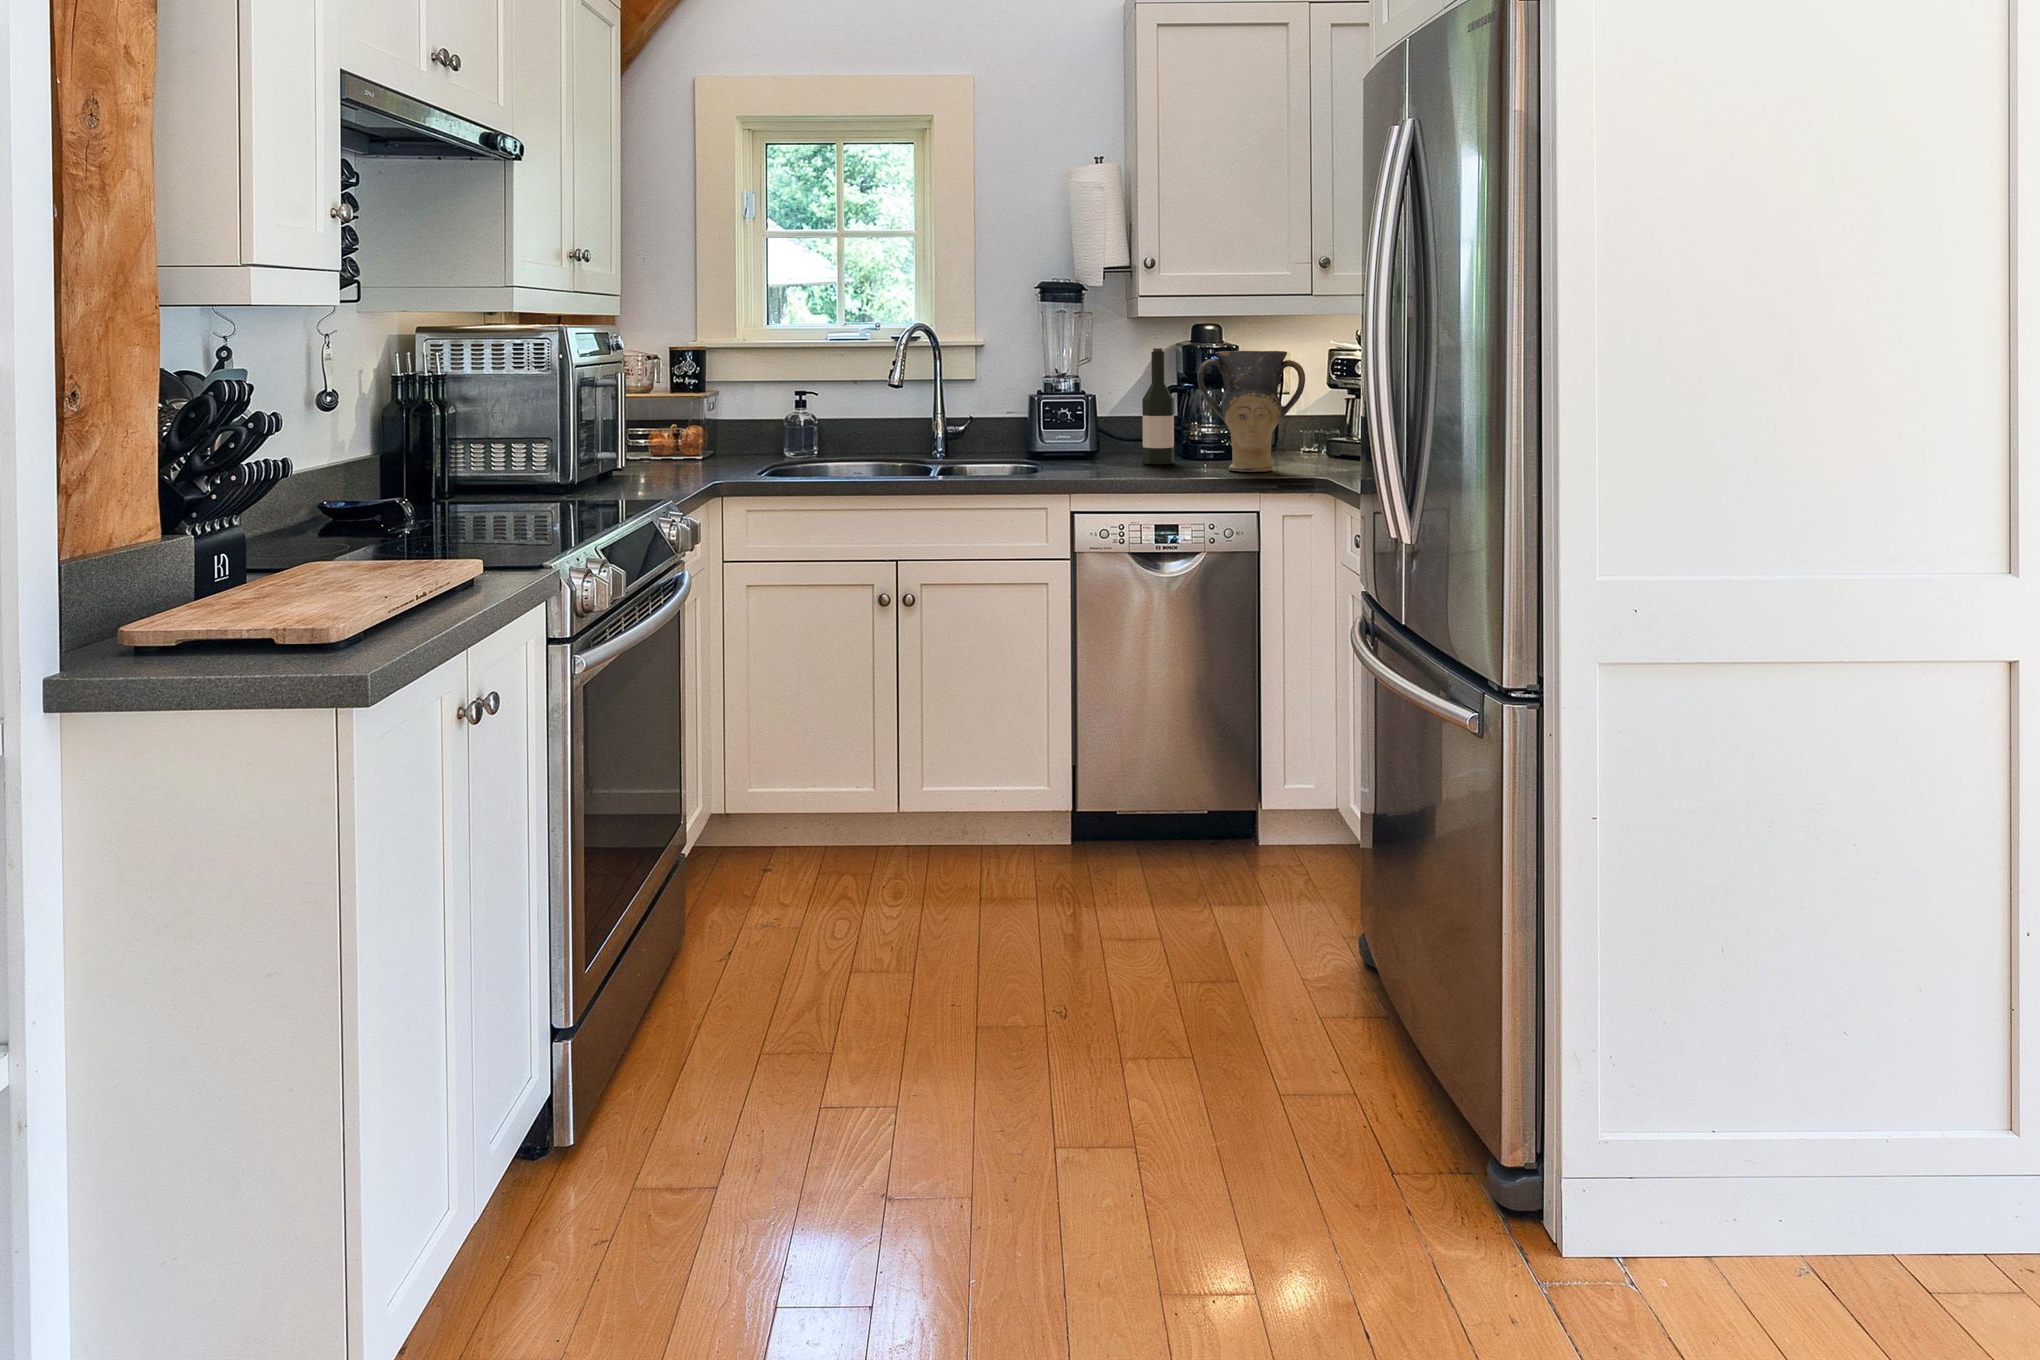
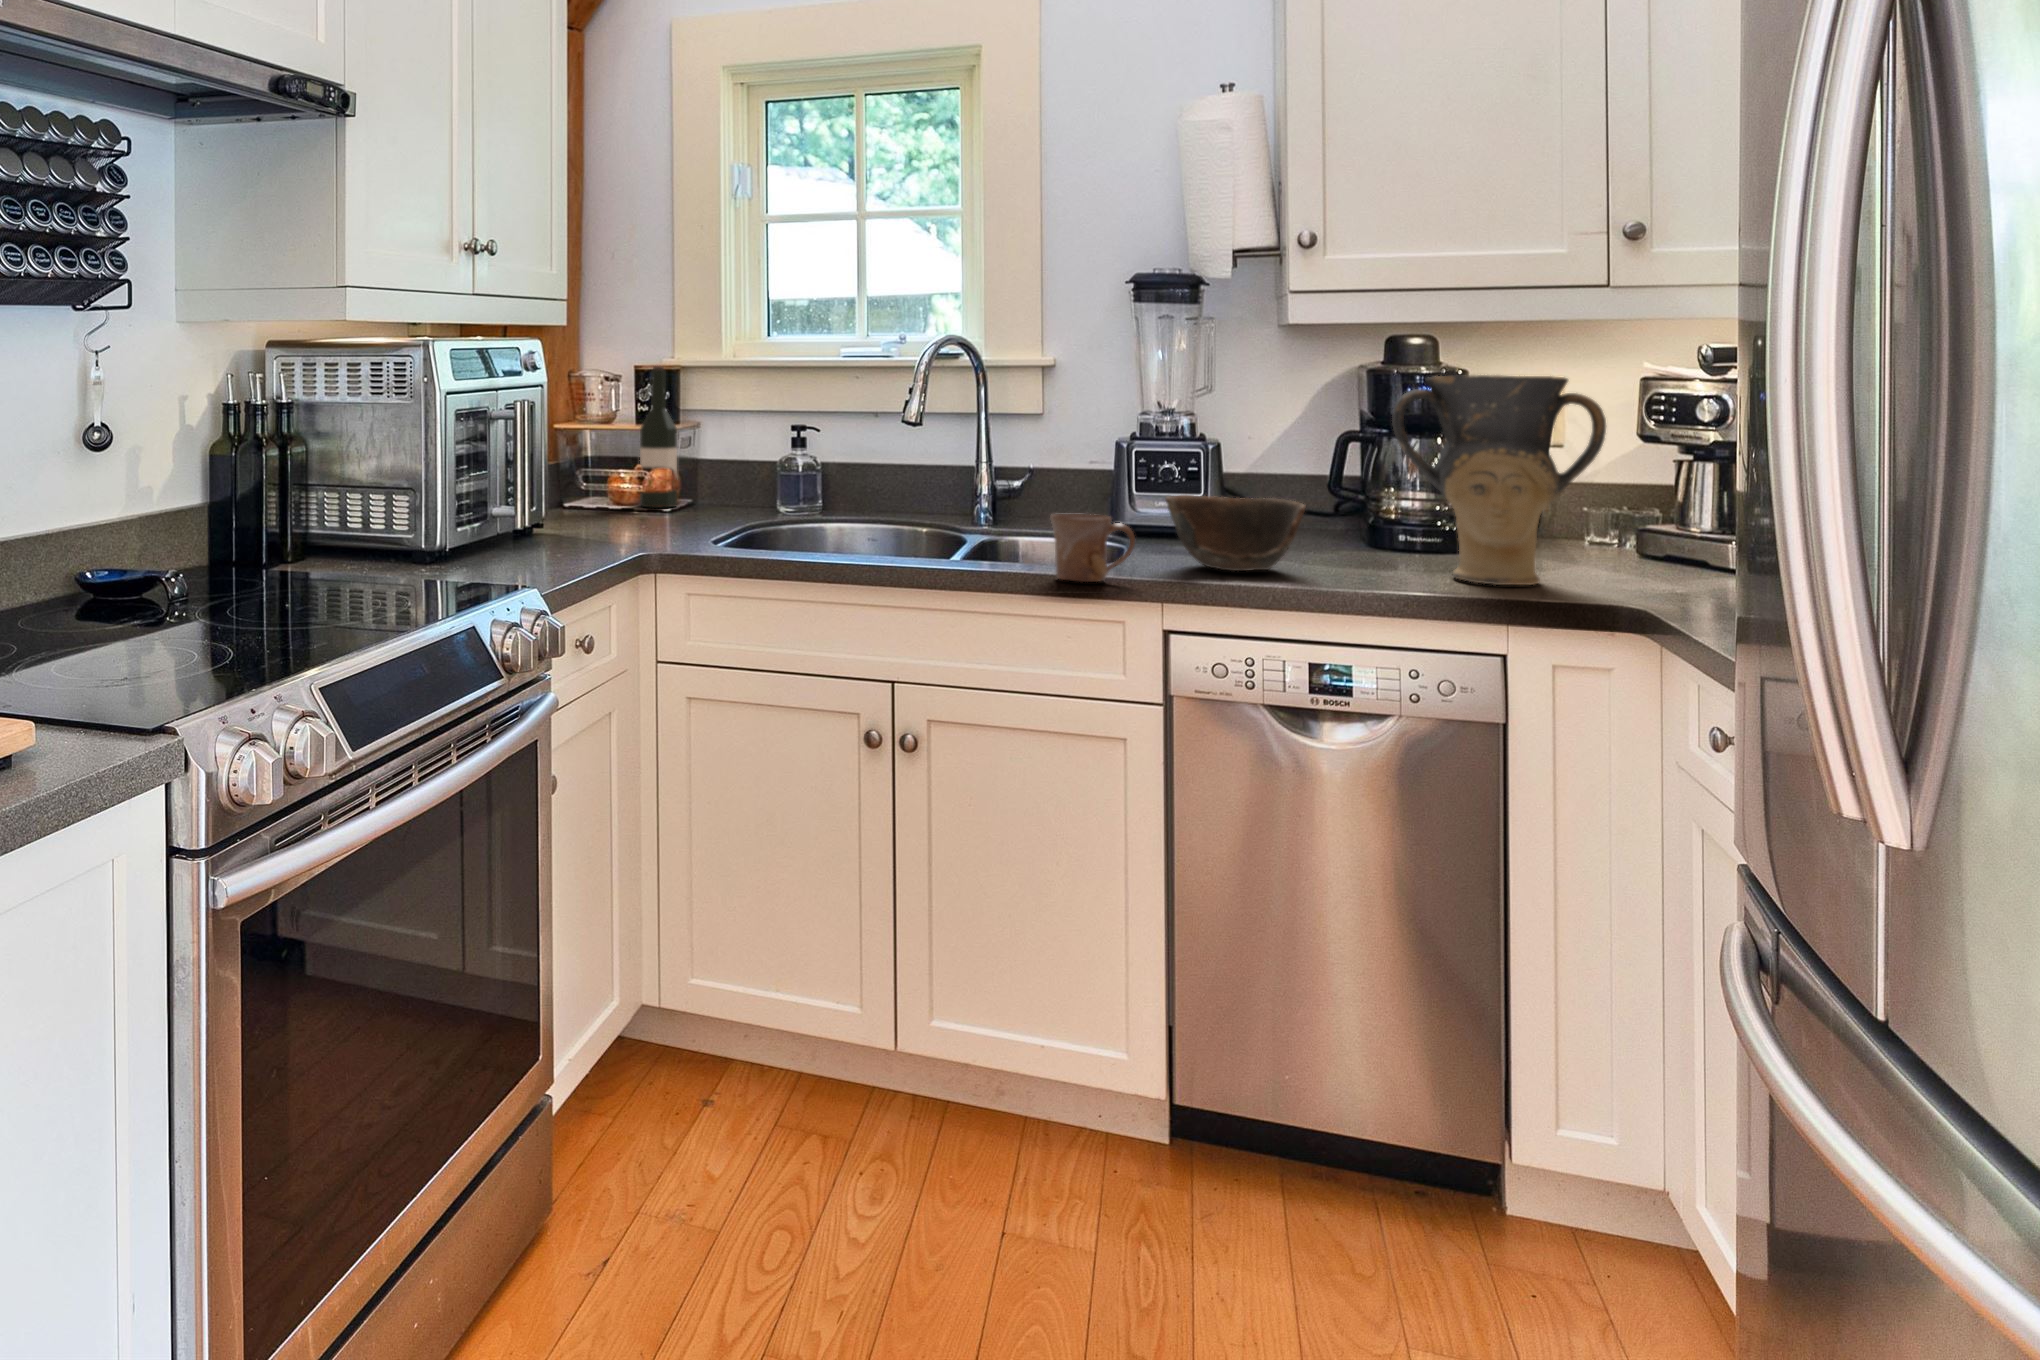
wine bottle: present [1142,348,1174,464] -> present [640,366,677,508]
bowl: none [1070,429,1151,473] -> present [1165,495,1306,571]
mug: none [1007,441,1058,482] -> present [1050,514,1135,582]

